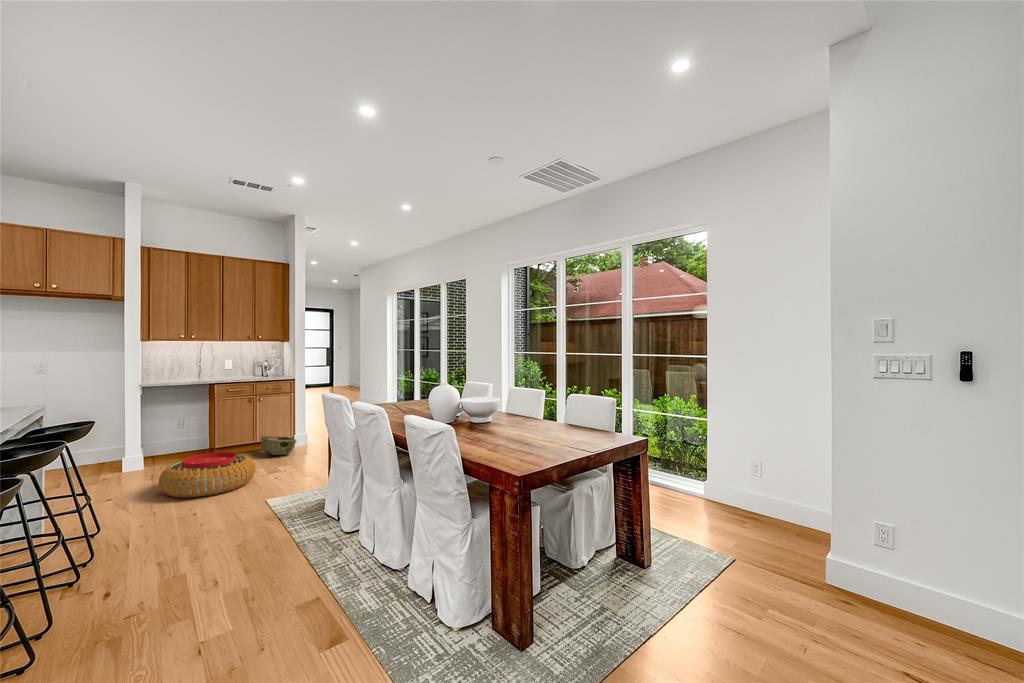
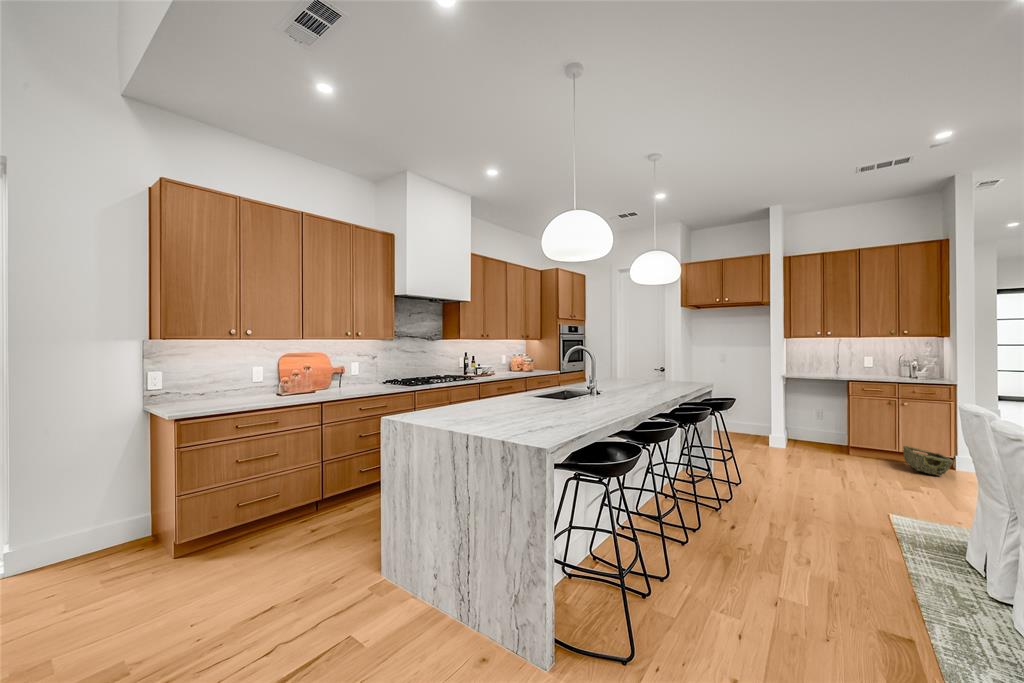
pouf: present [159,452,255,498] -> none [787,446,886,491]

